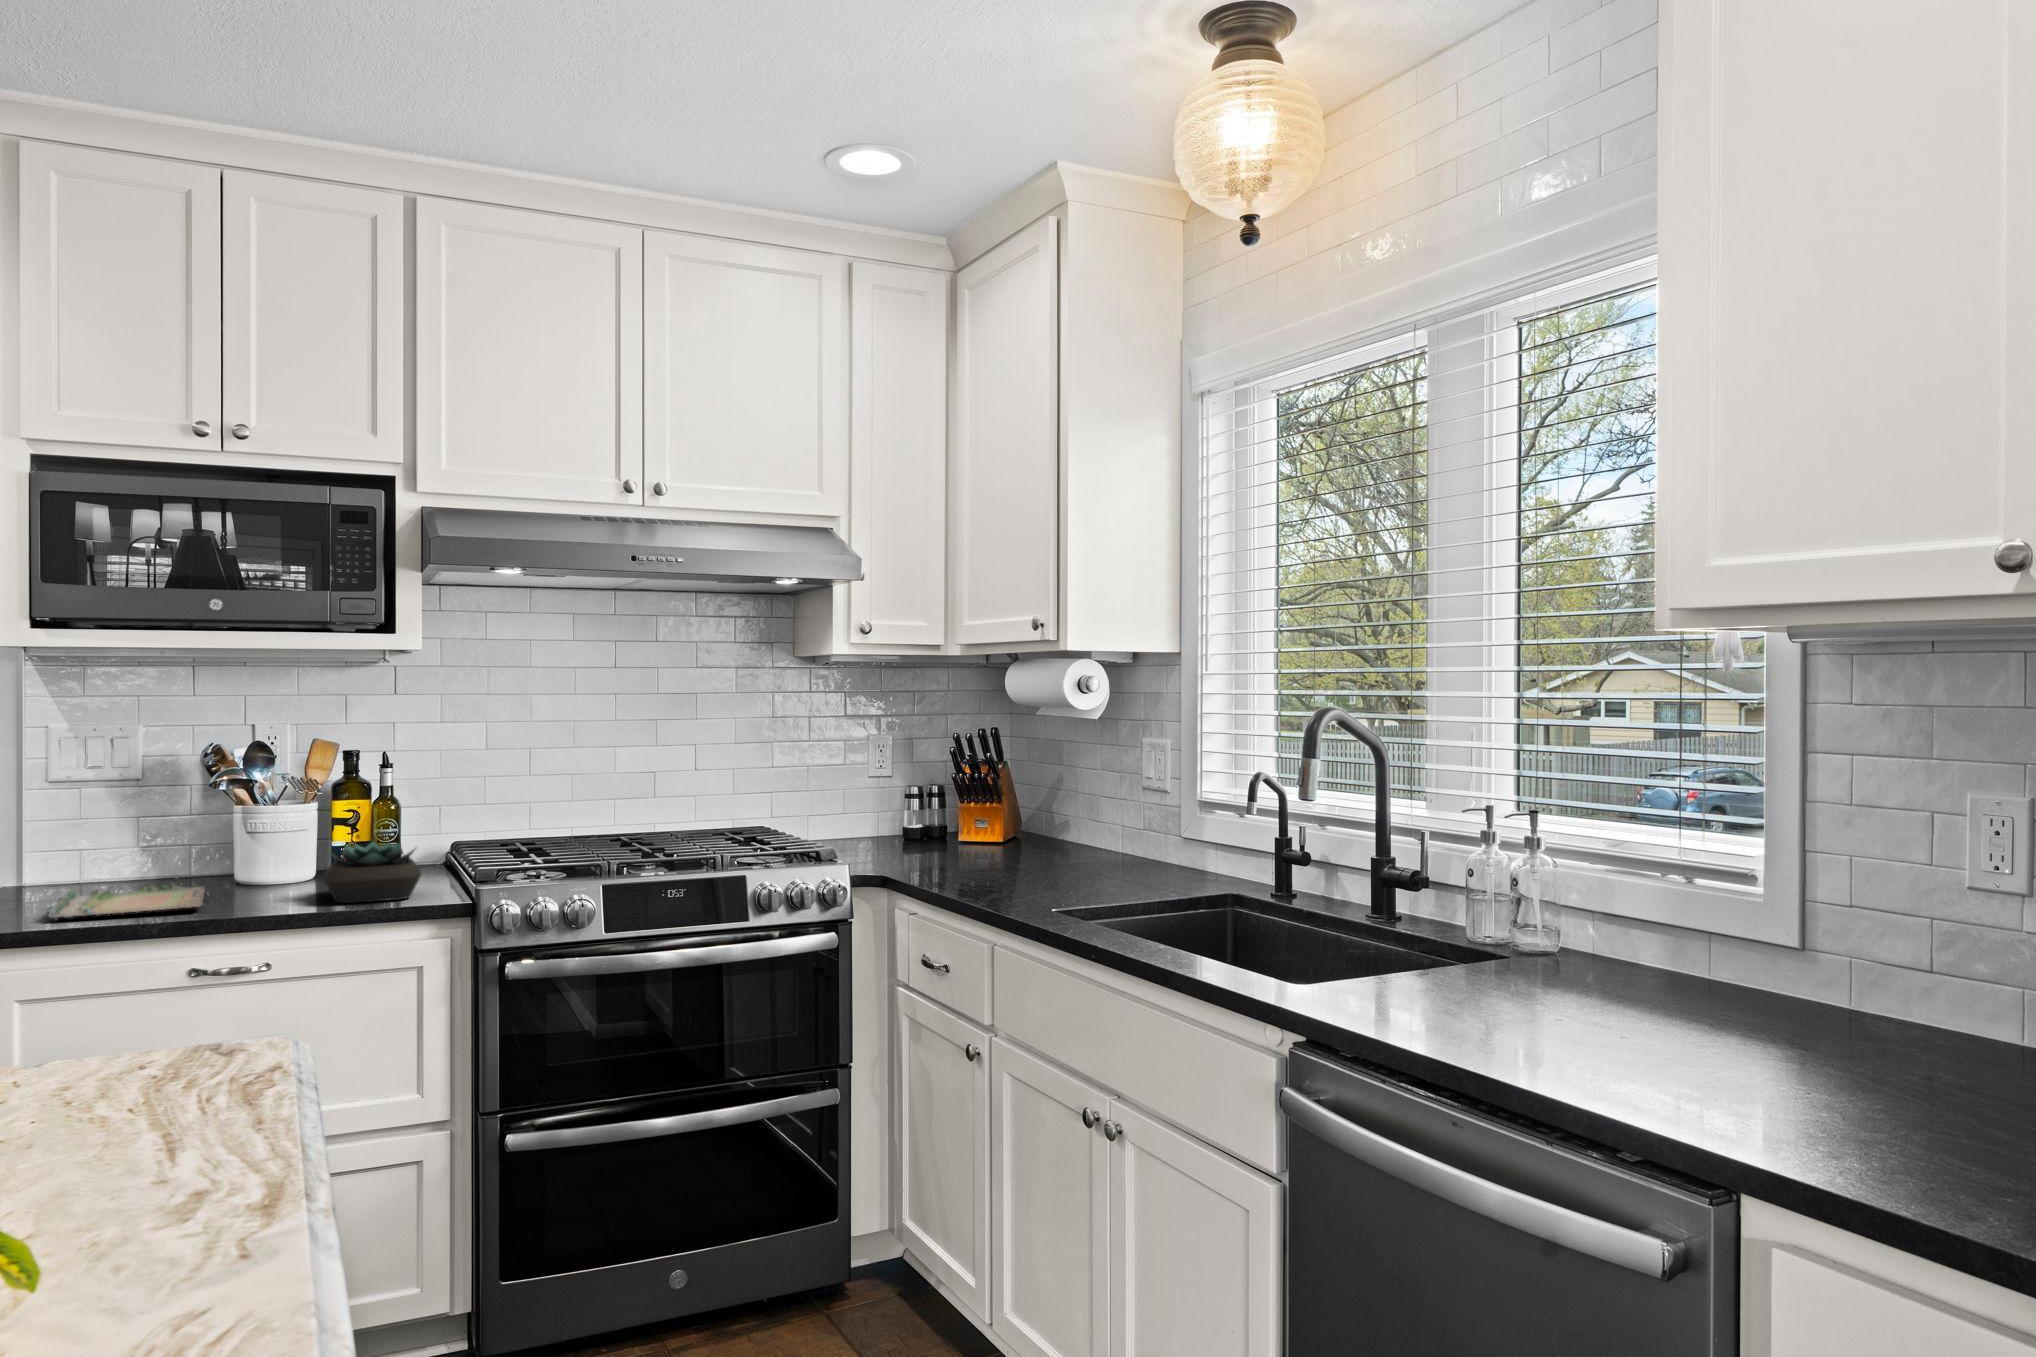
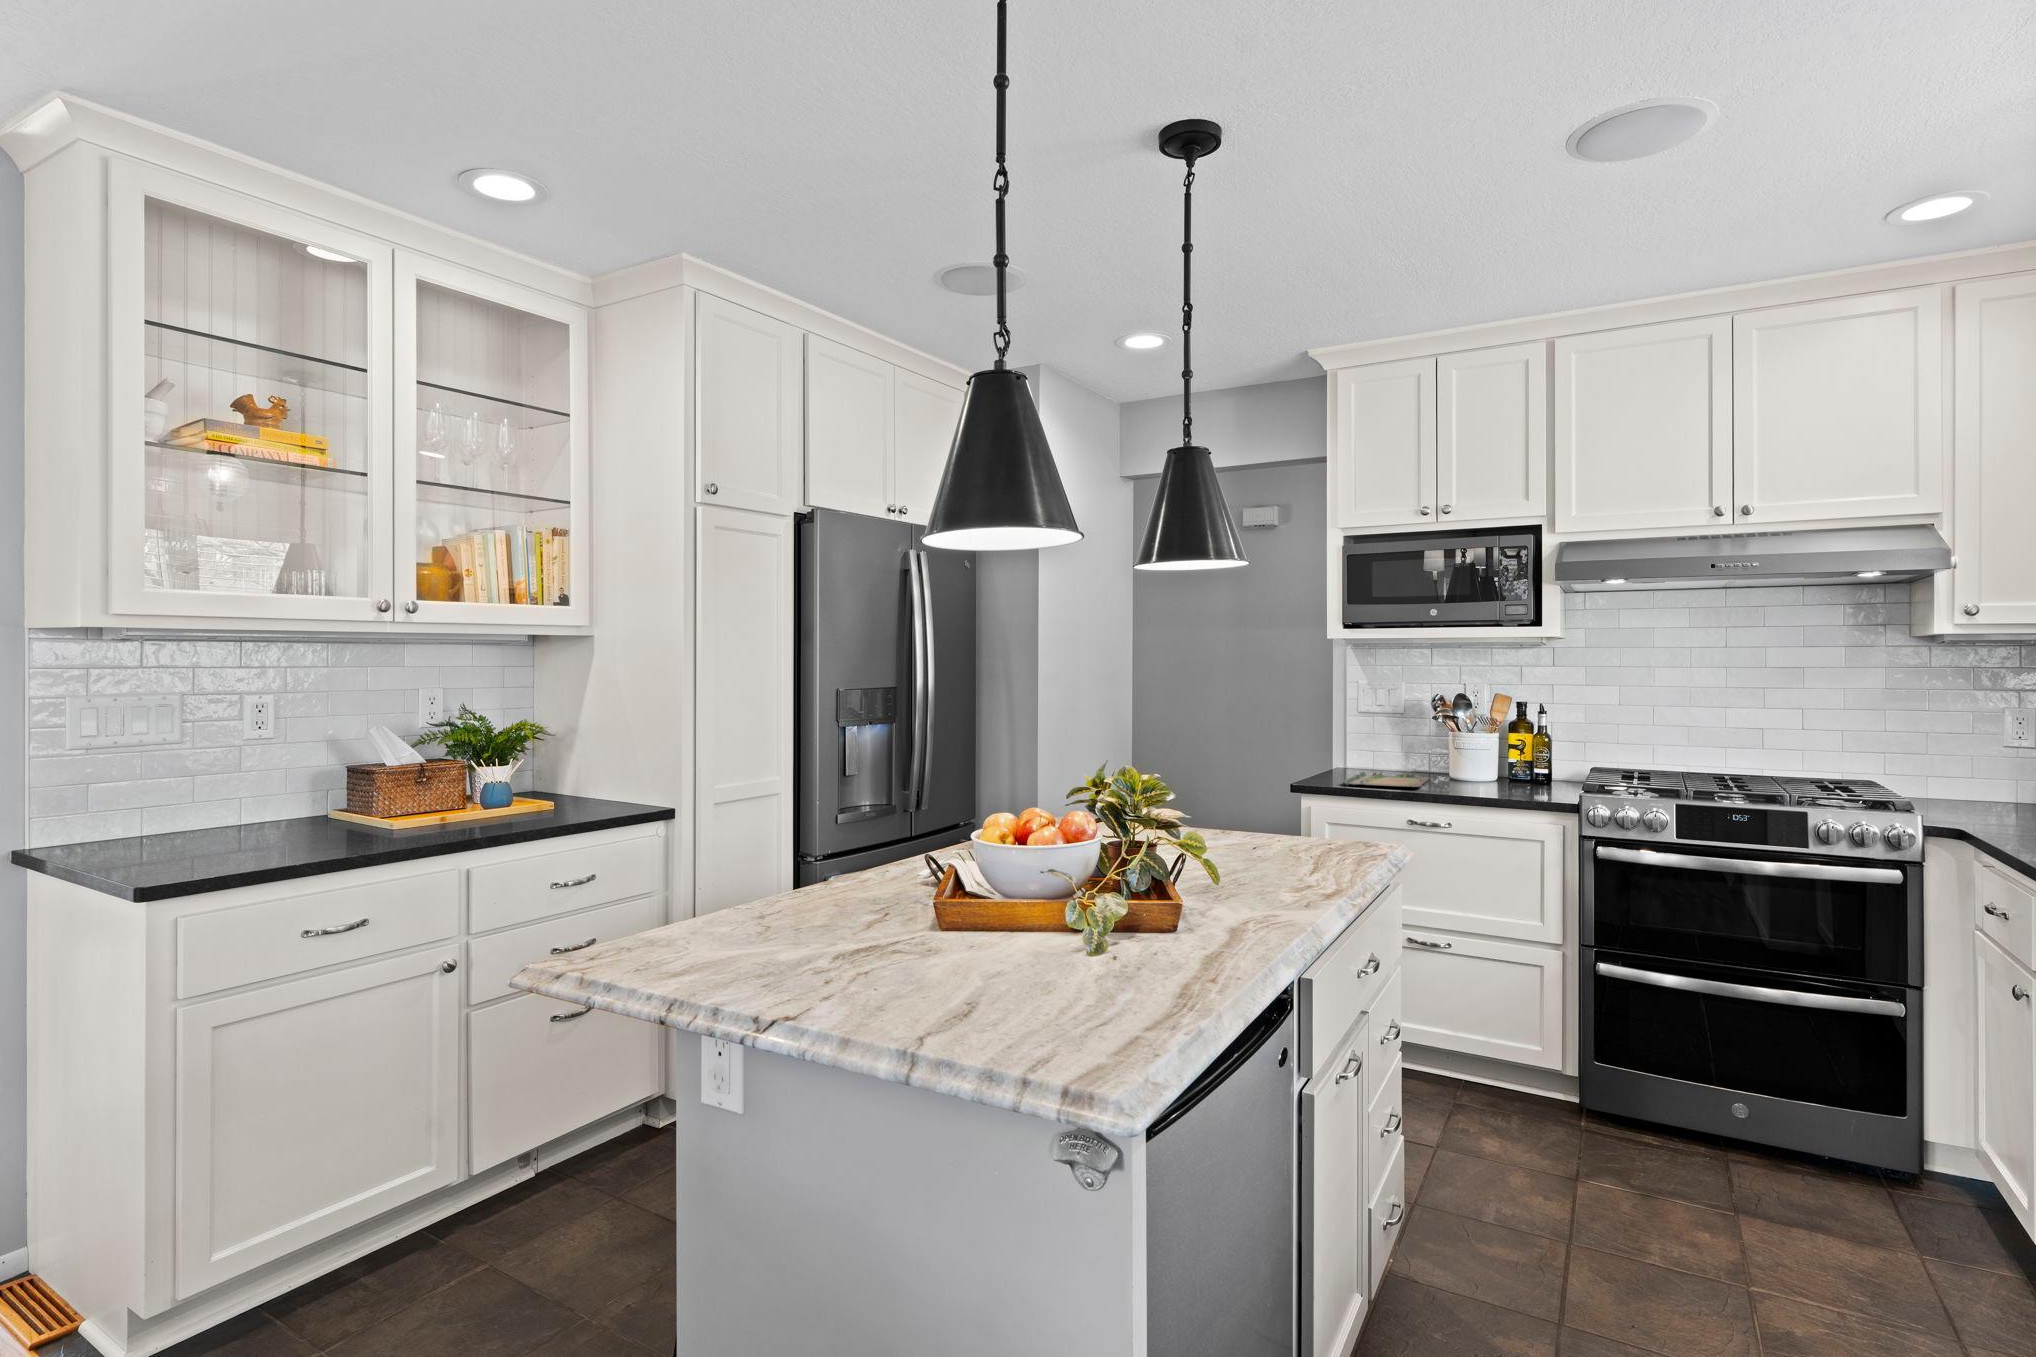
succulent plant: present [323,842,422,903] -> none [1488,759,1554,797]

